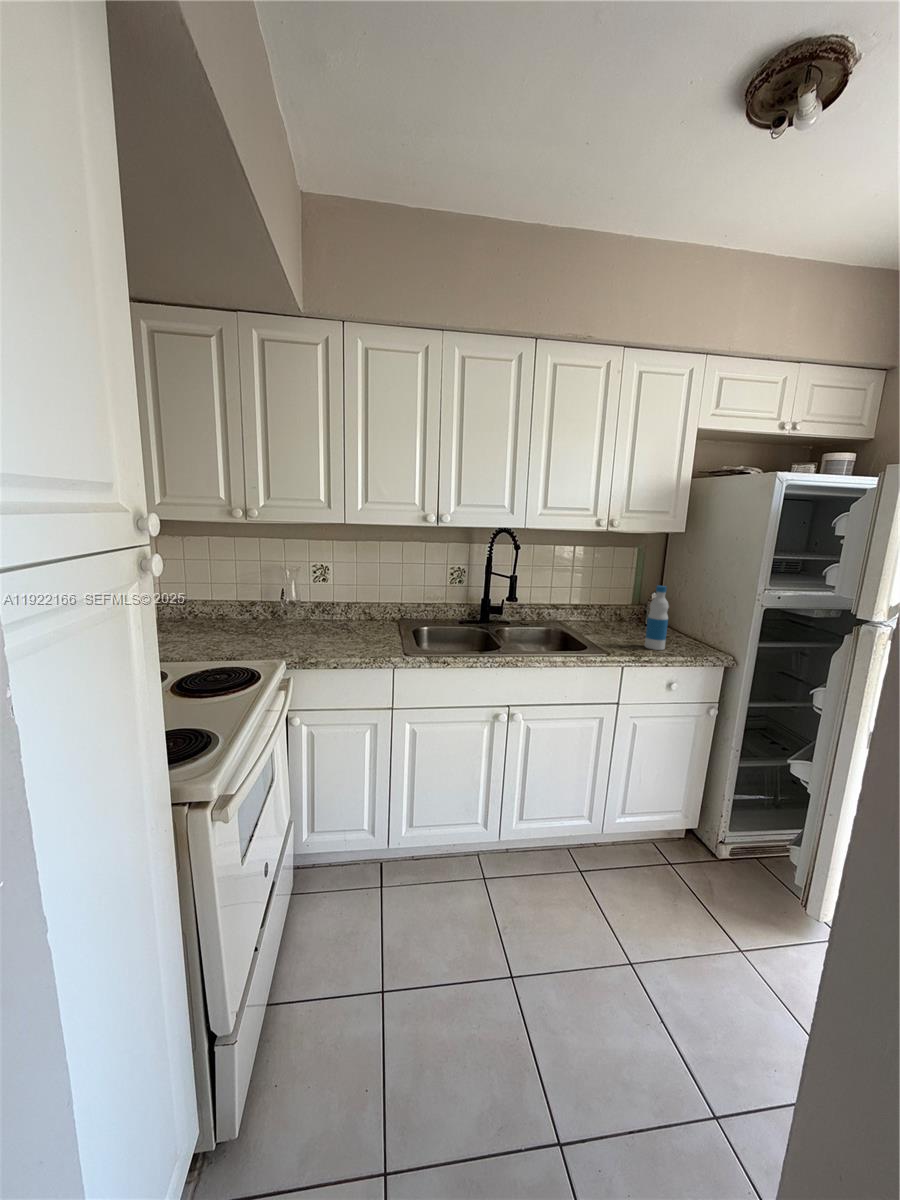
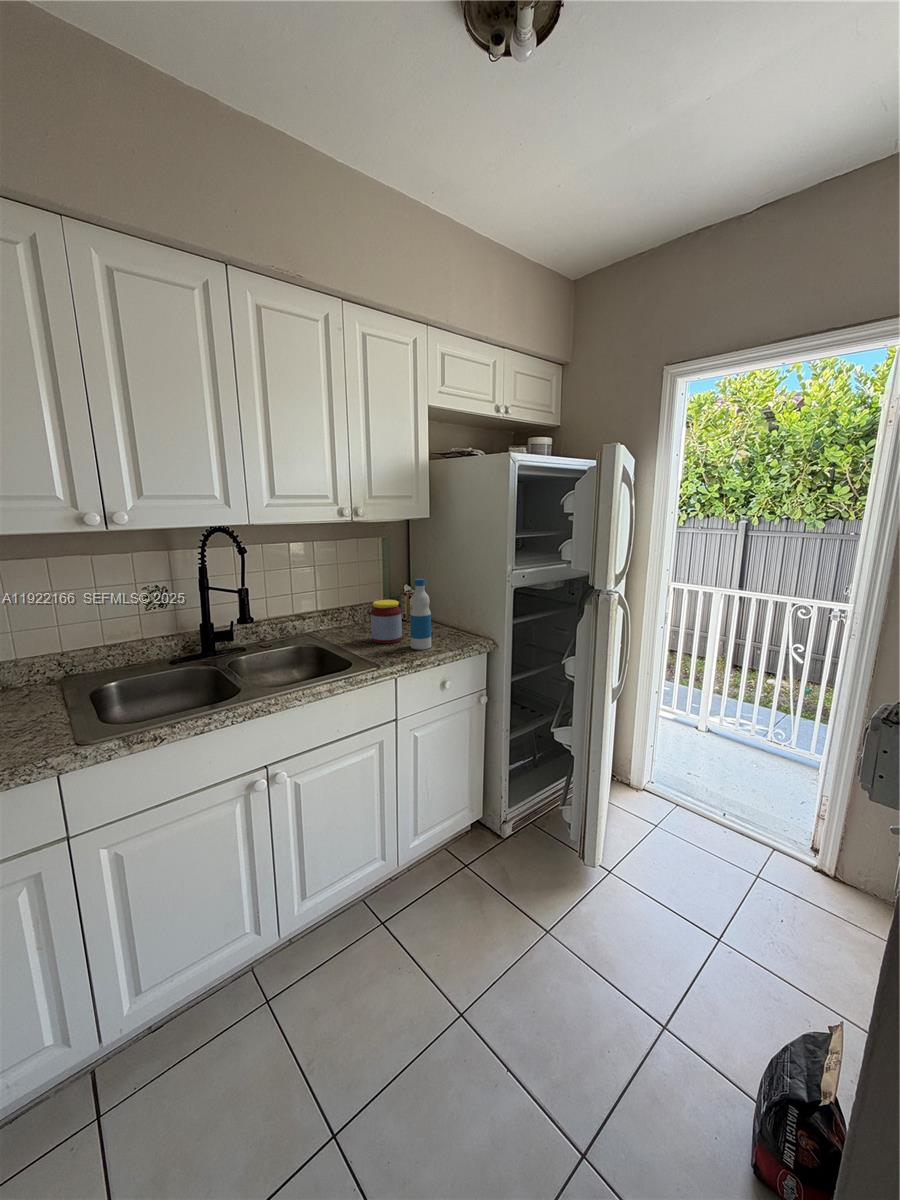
jar: none [611,602,642,640] -> present [371,600,402,644]

